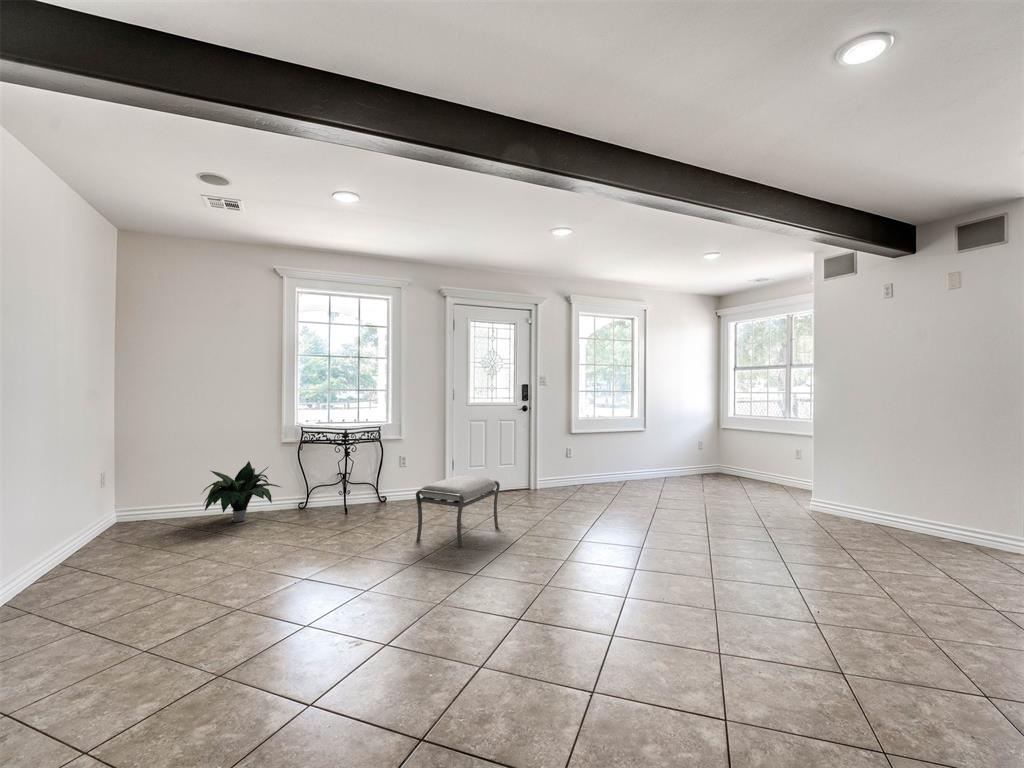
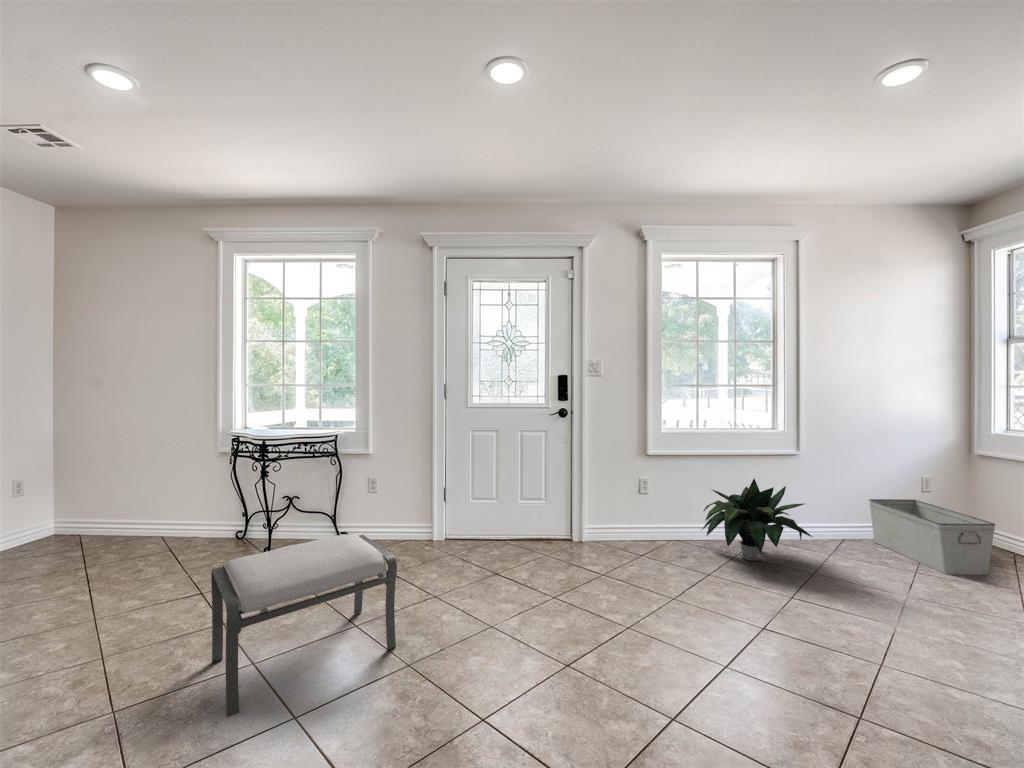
storage bin: none [677,453,727,484] -> present [869,499,995,575]
potted plant: present [203,461,280,522] -> present [703,479,812,561]

